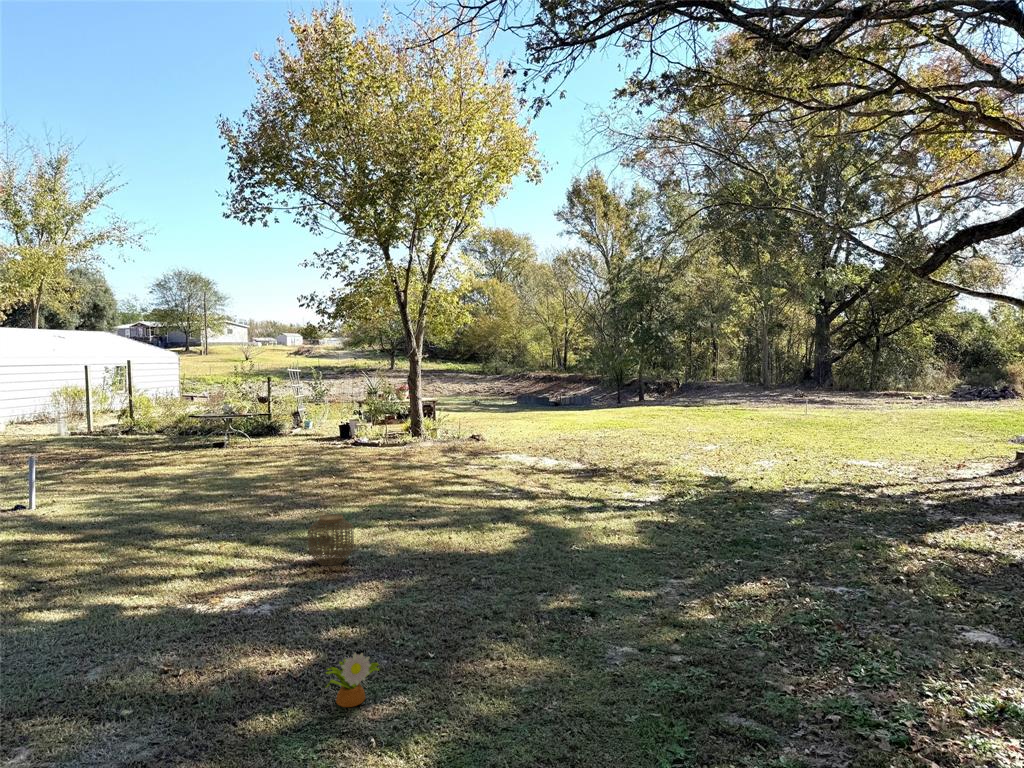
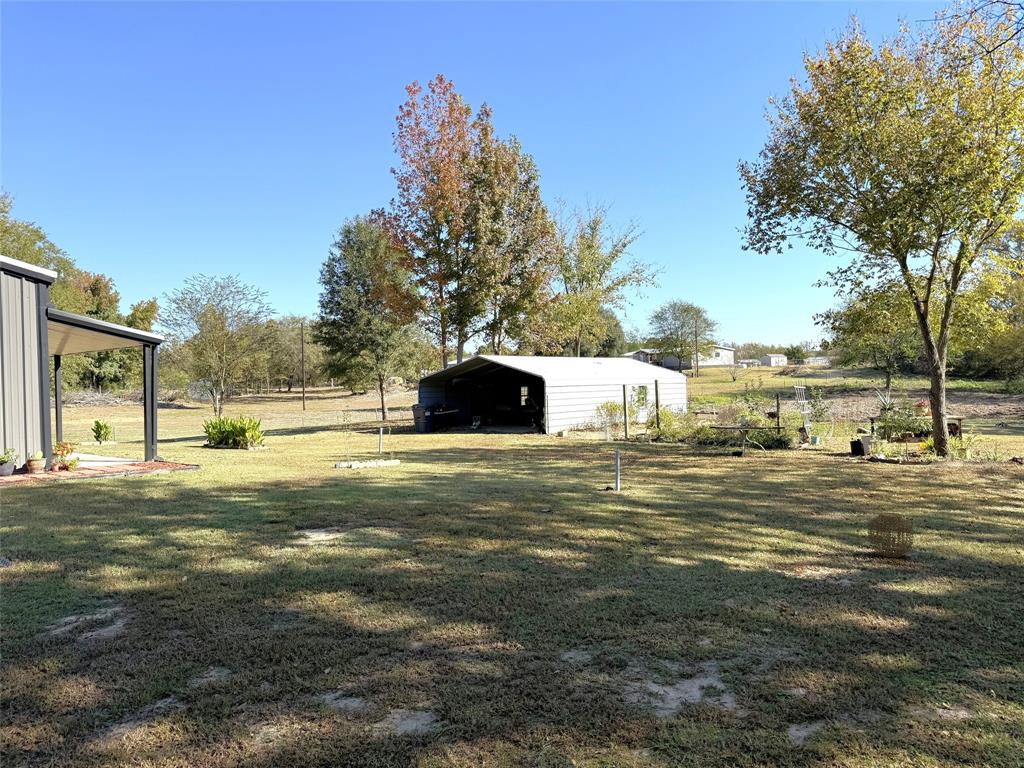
decorative plant: present [326,653,379,707] -> none [926,606,979,649]

